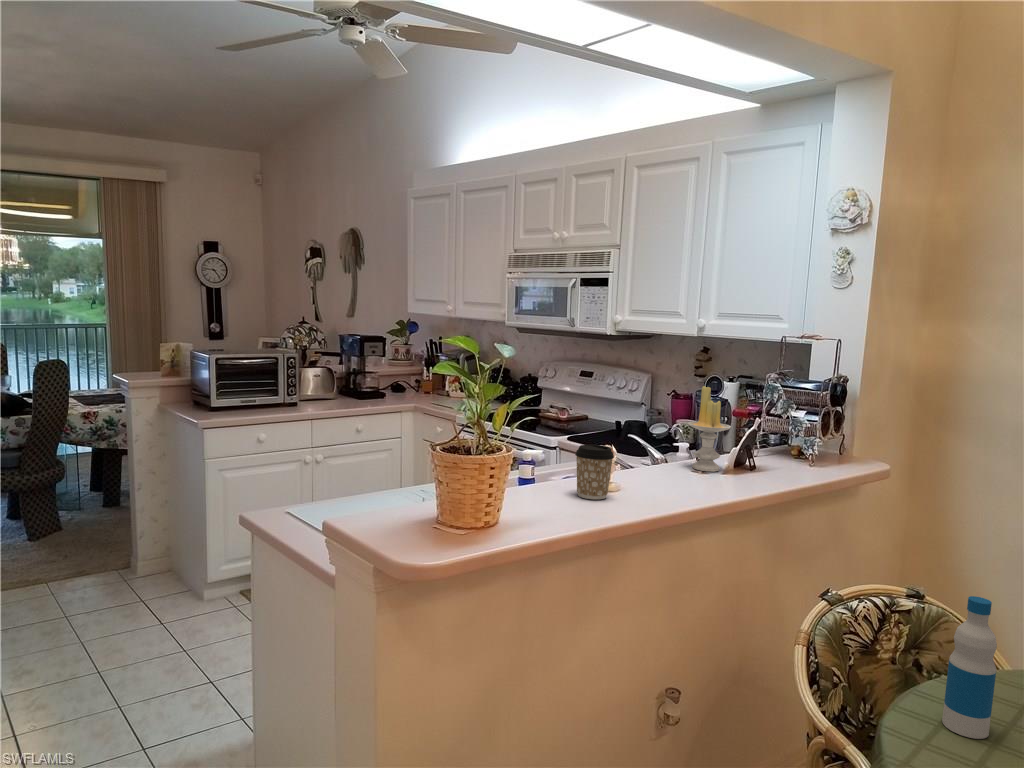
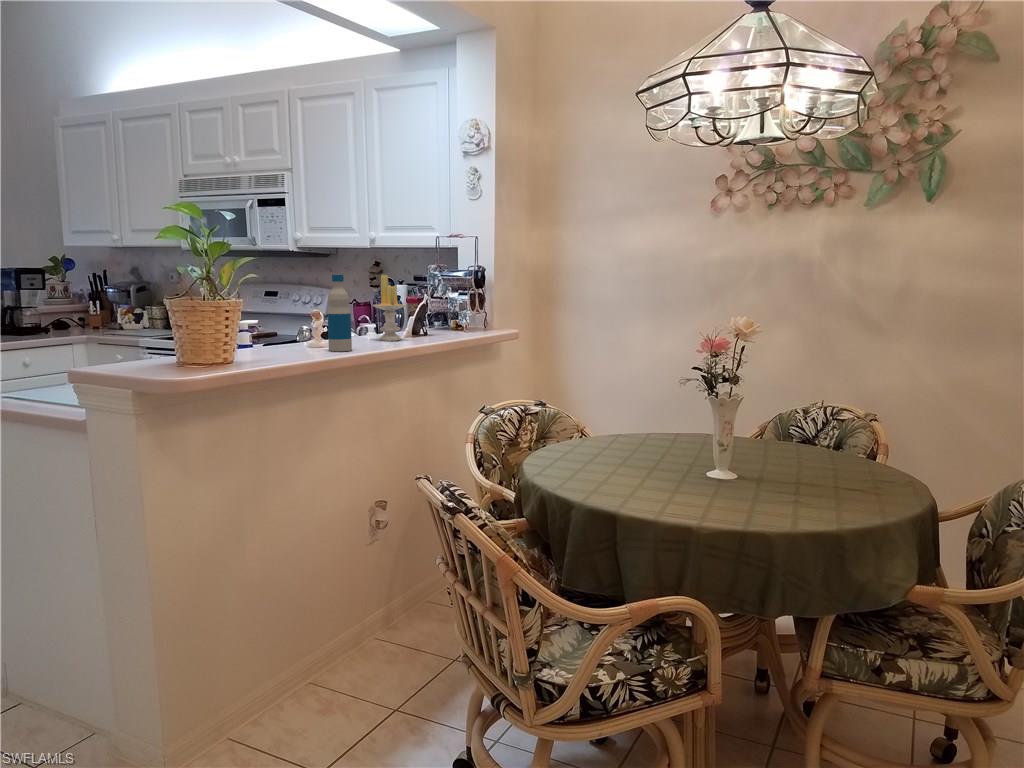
coffee cup: present [575,444,614,499] -> none [291,317,323,357]
bottle: present [942,596,997,739] -> present [327,275,352,351]

